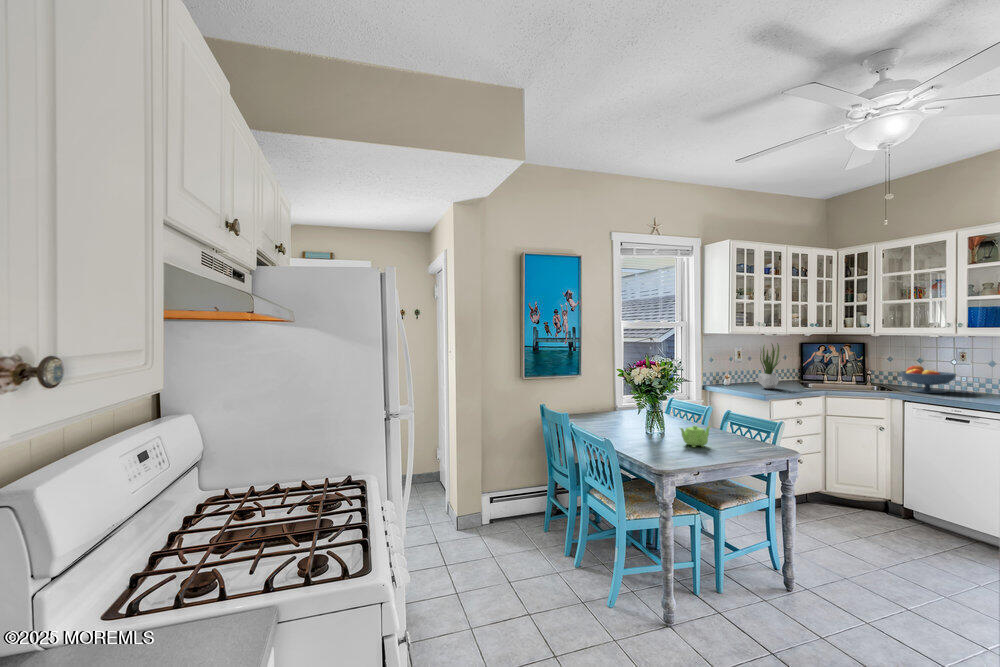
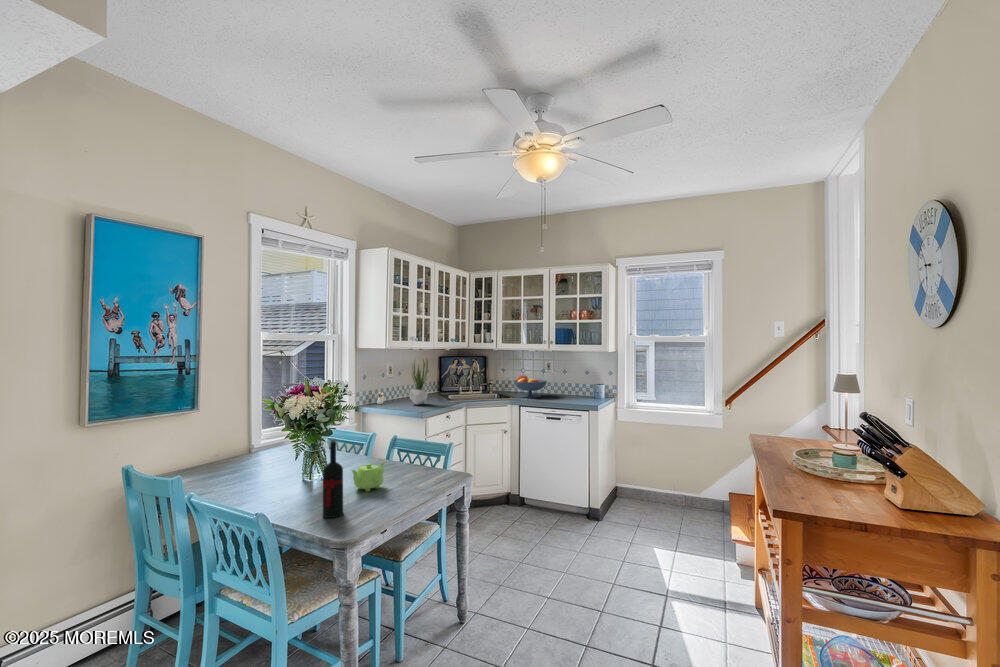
wine bottle: none [653,399,669,458] -> present [323,439,343,518]

